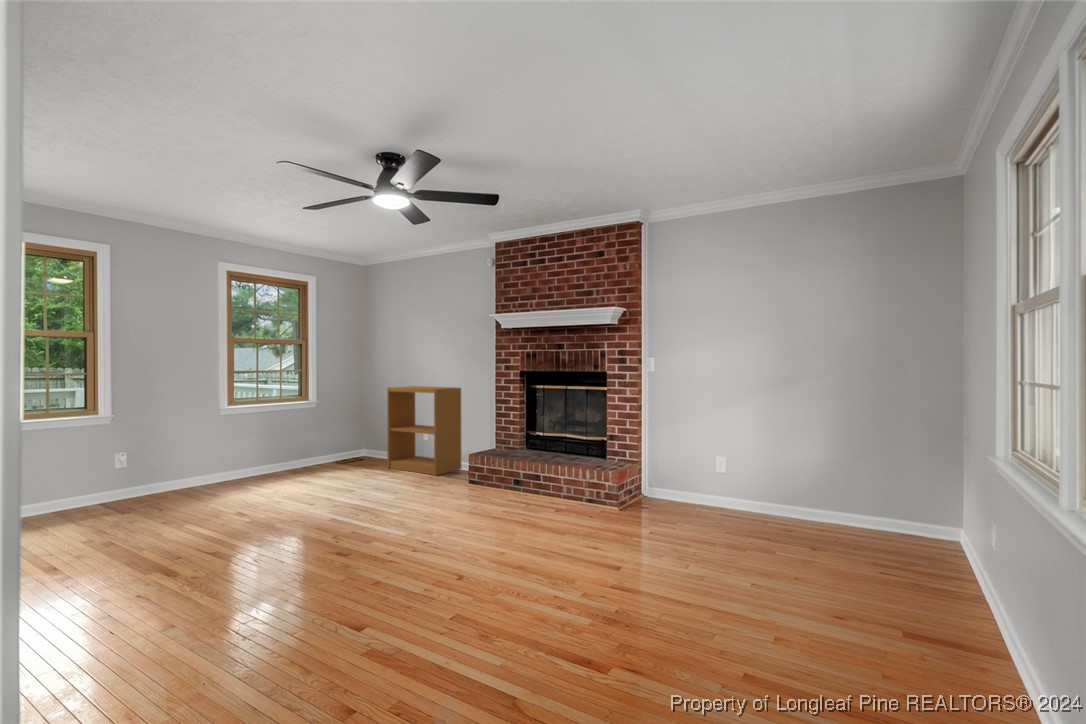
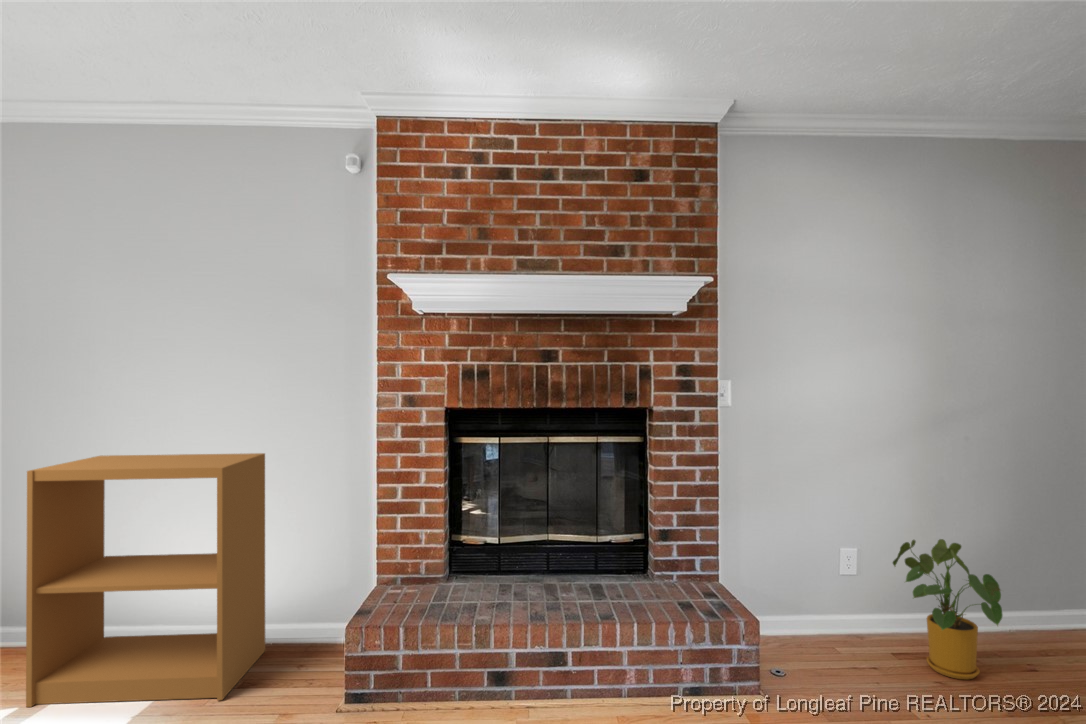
house plant: none [703,452,766,525] -> present [893,539,1003,679]

